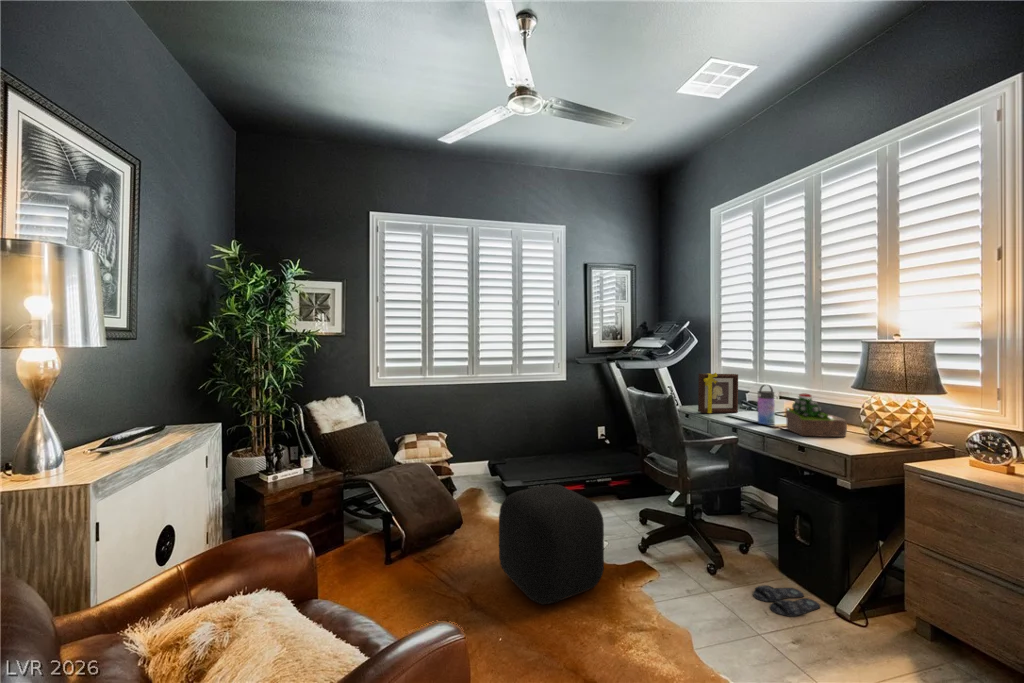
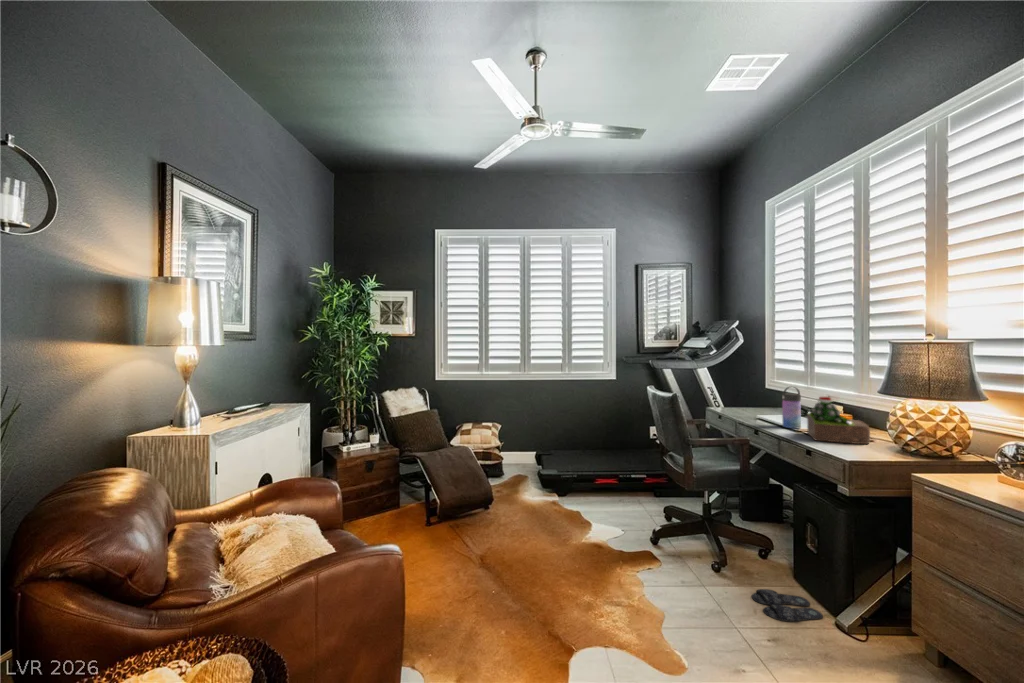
picture frame: present [698,373,738,413] -> none [729,373,774,416]
ottoman: present [499,484,604,604] -> none [512,471,602,573]

